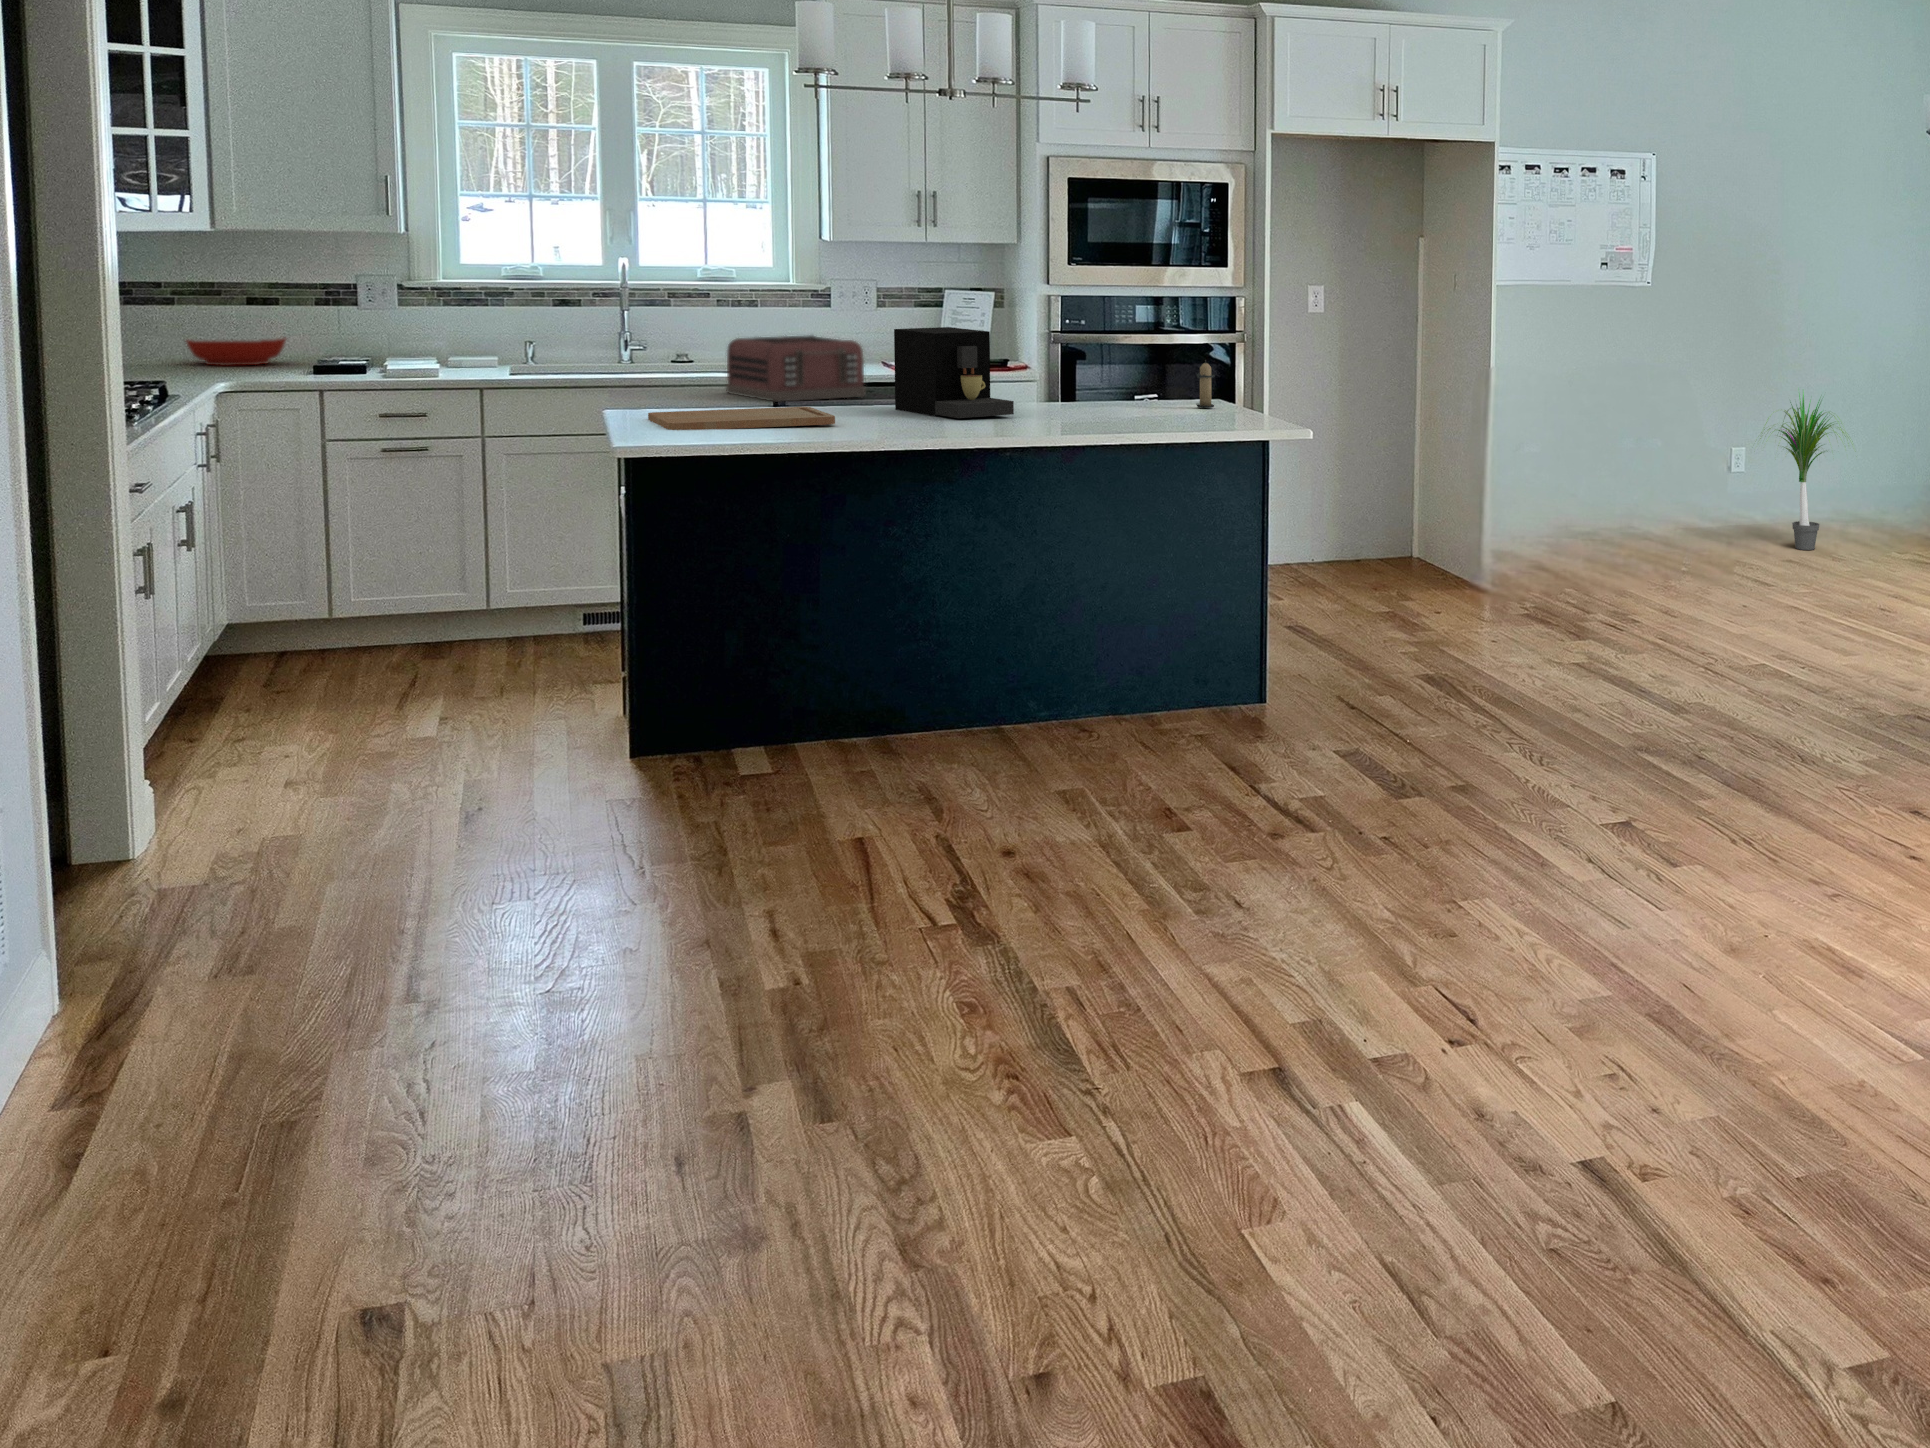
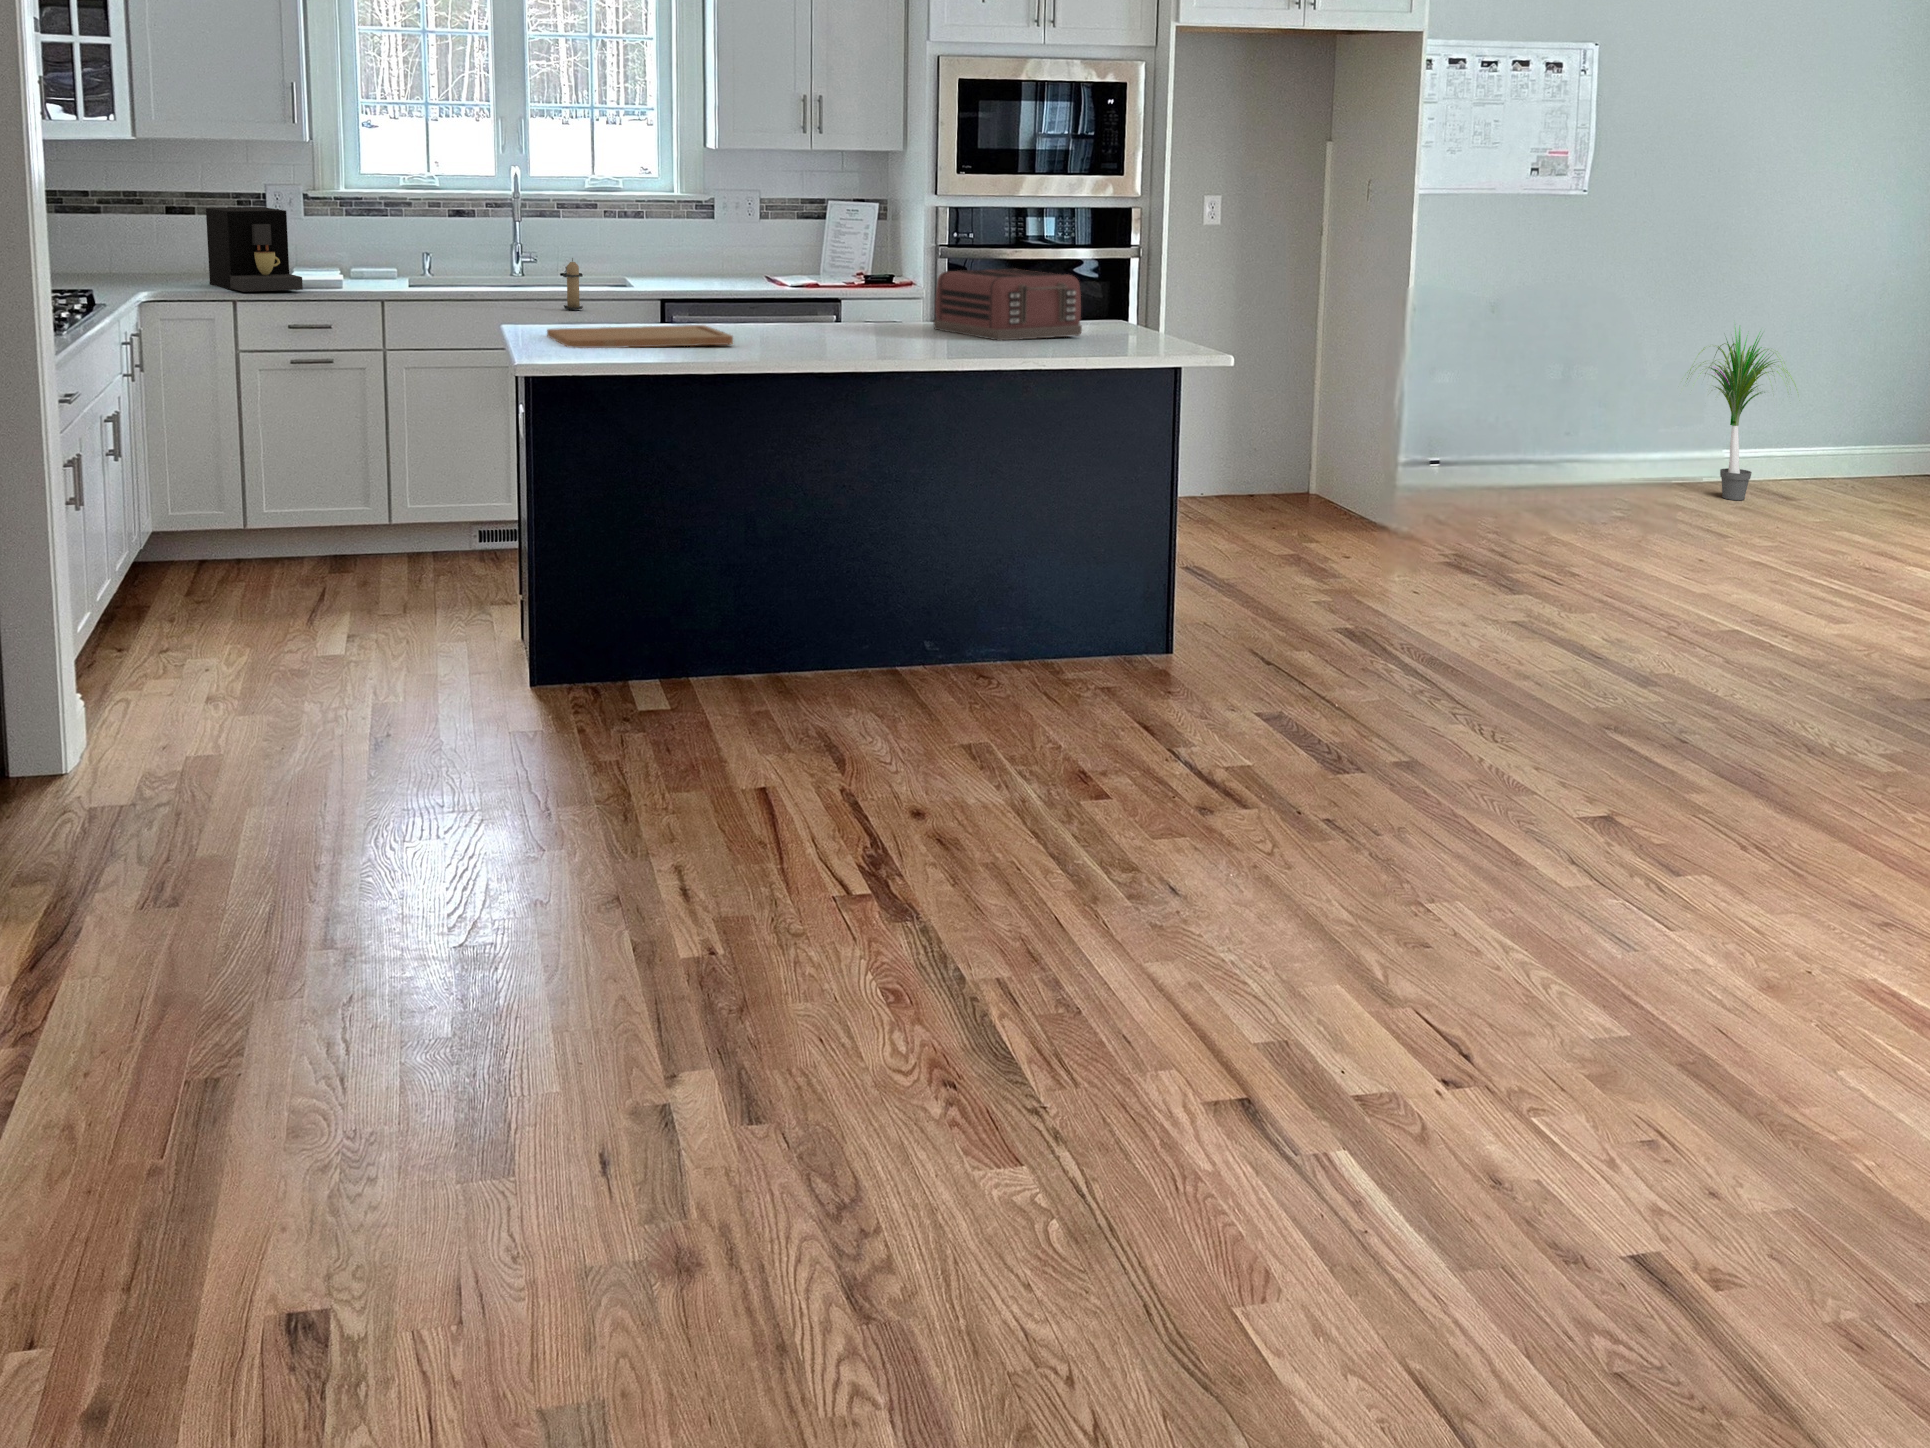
coffee maker: present [894,327,1014,418] -> present [206,207,303,292]
toaster: present [726,335,866,402] -> present [933,268,1082,340]
bowl: present [186,337,286,366] -> none [112,245,204,275]
candle: present [1196,360,1215,408] -> present [563,258,583,309]

